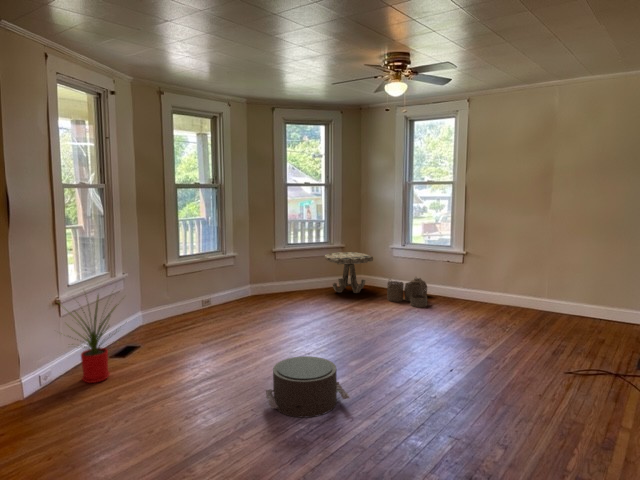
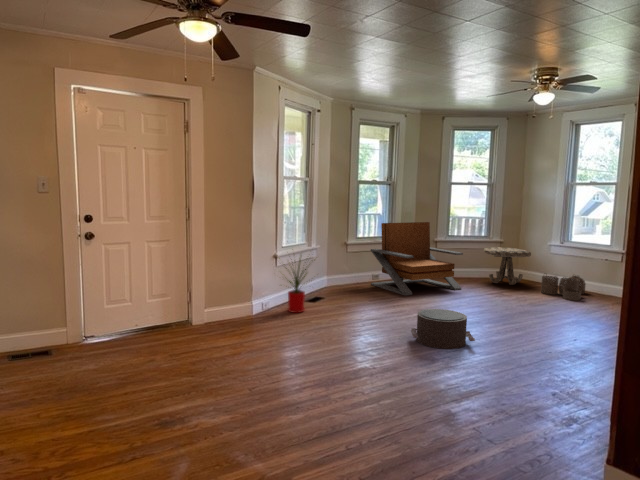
lounge chair: none [198,231,307,325] -> present [371,222,463,295]

